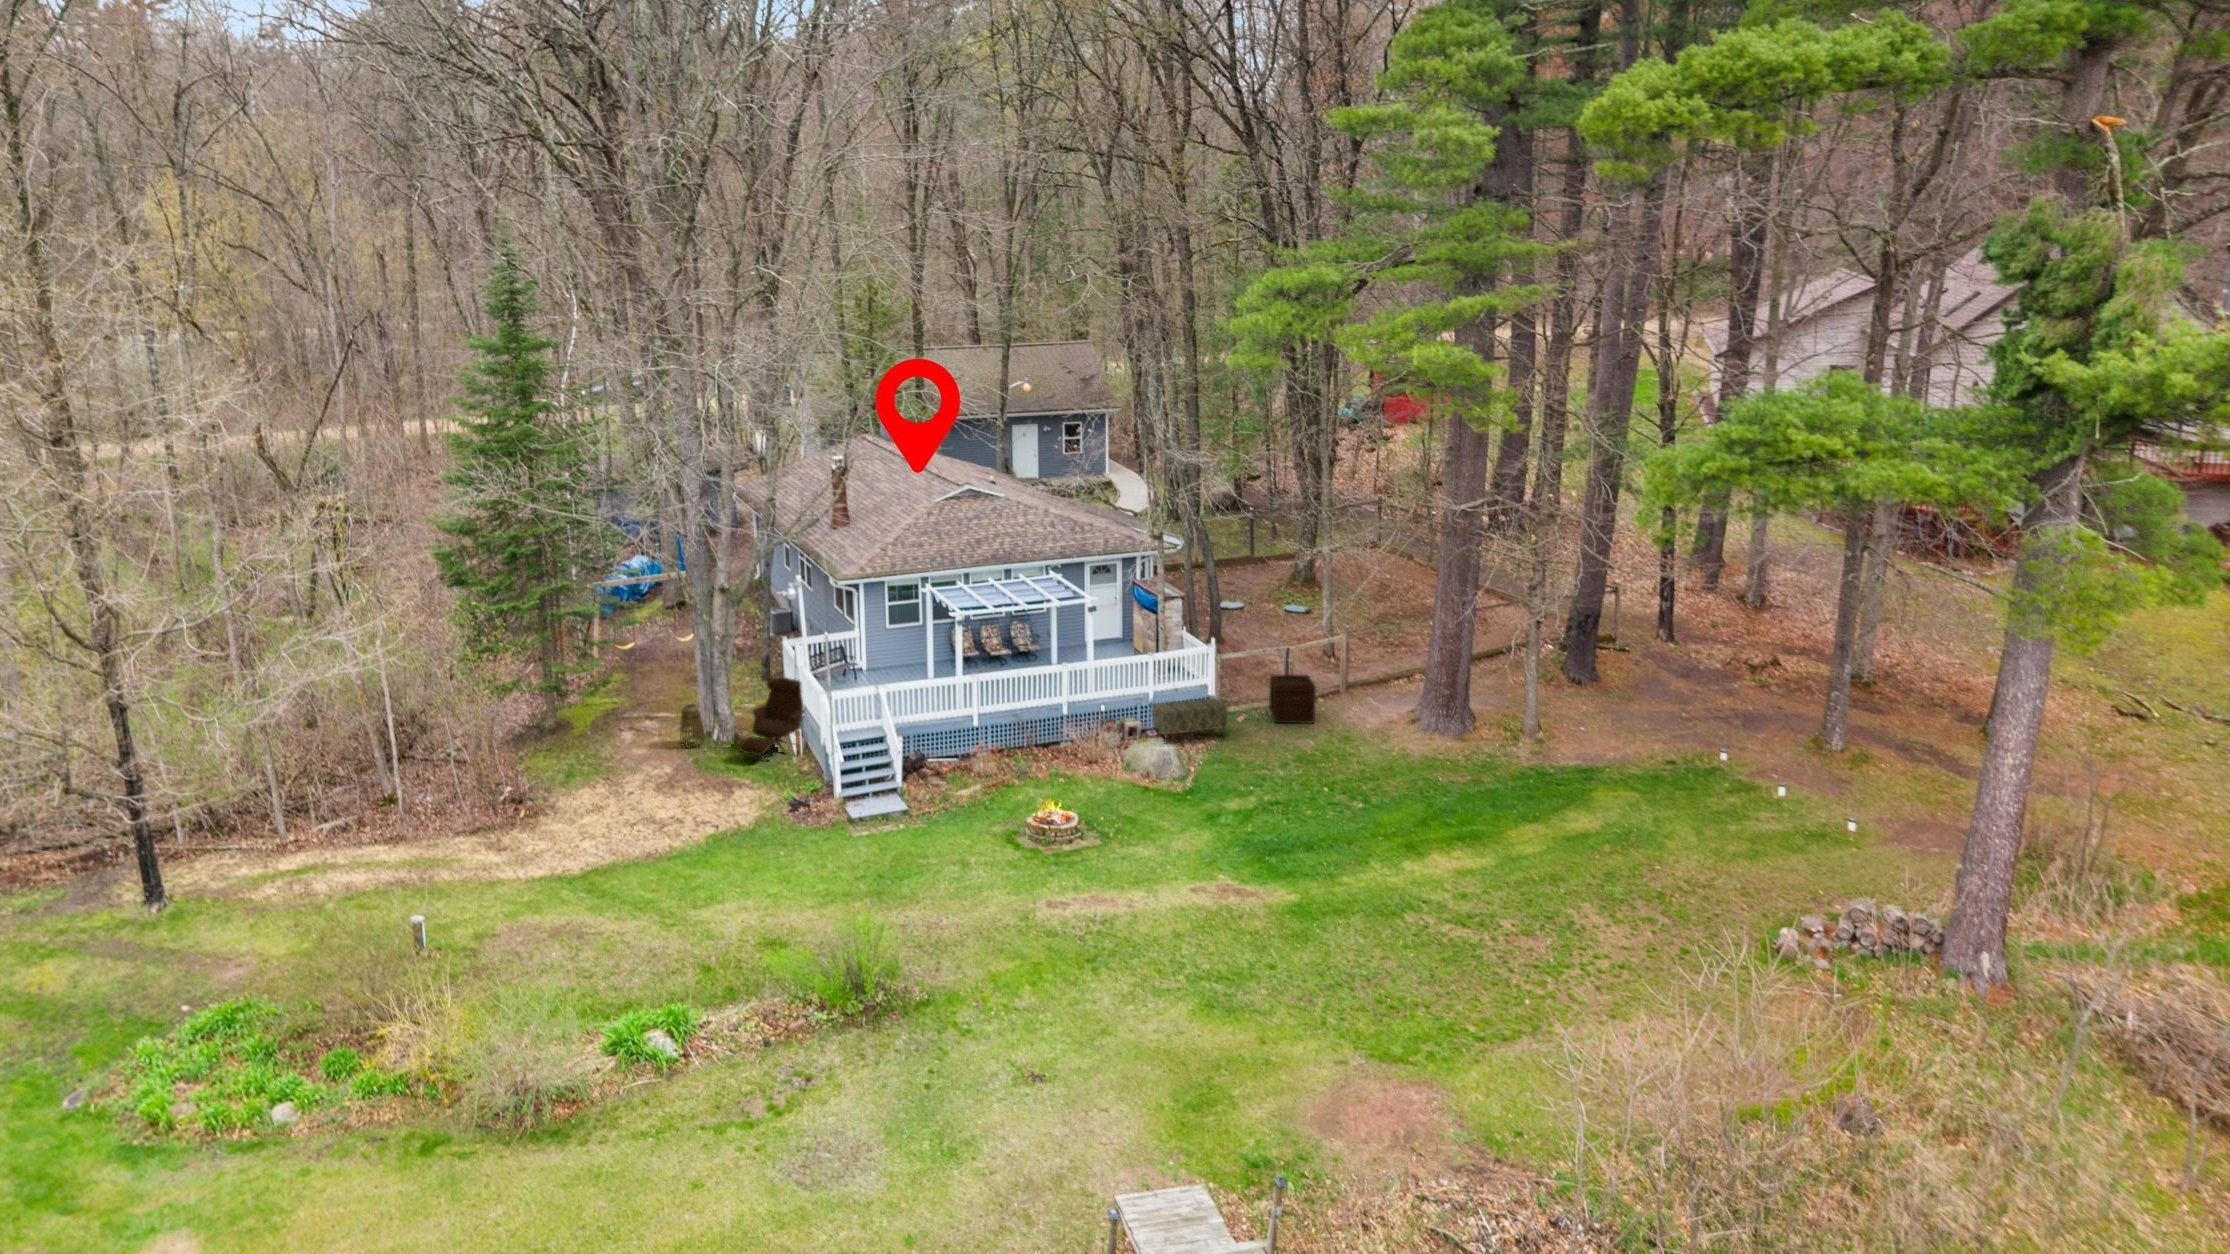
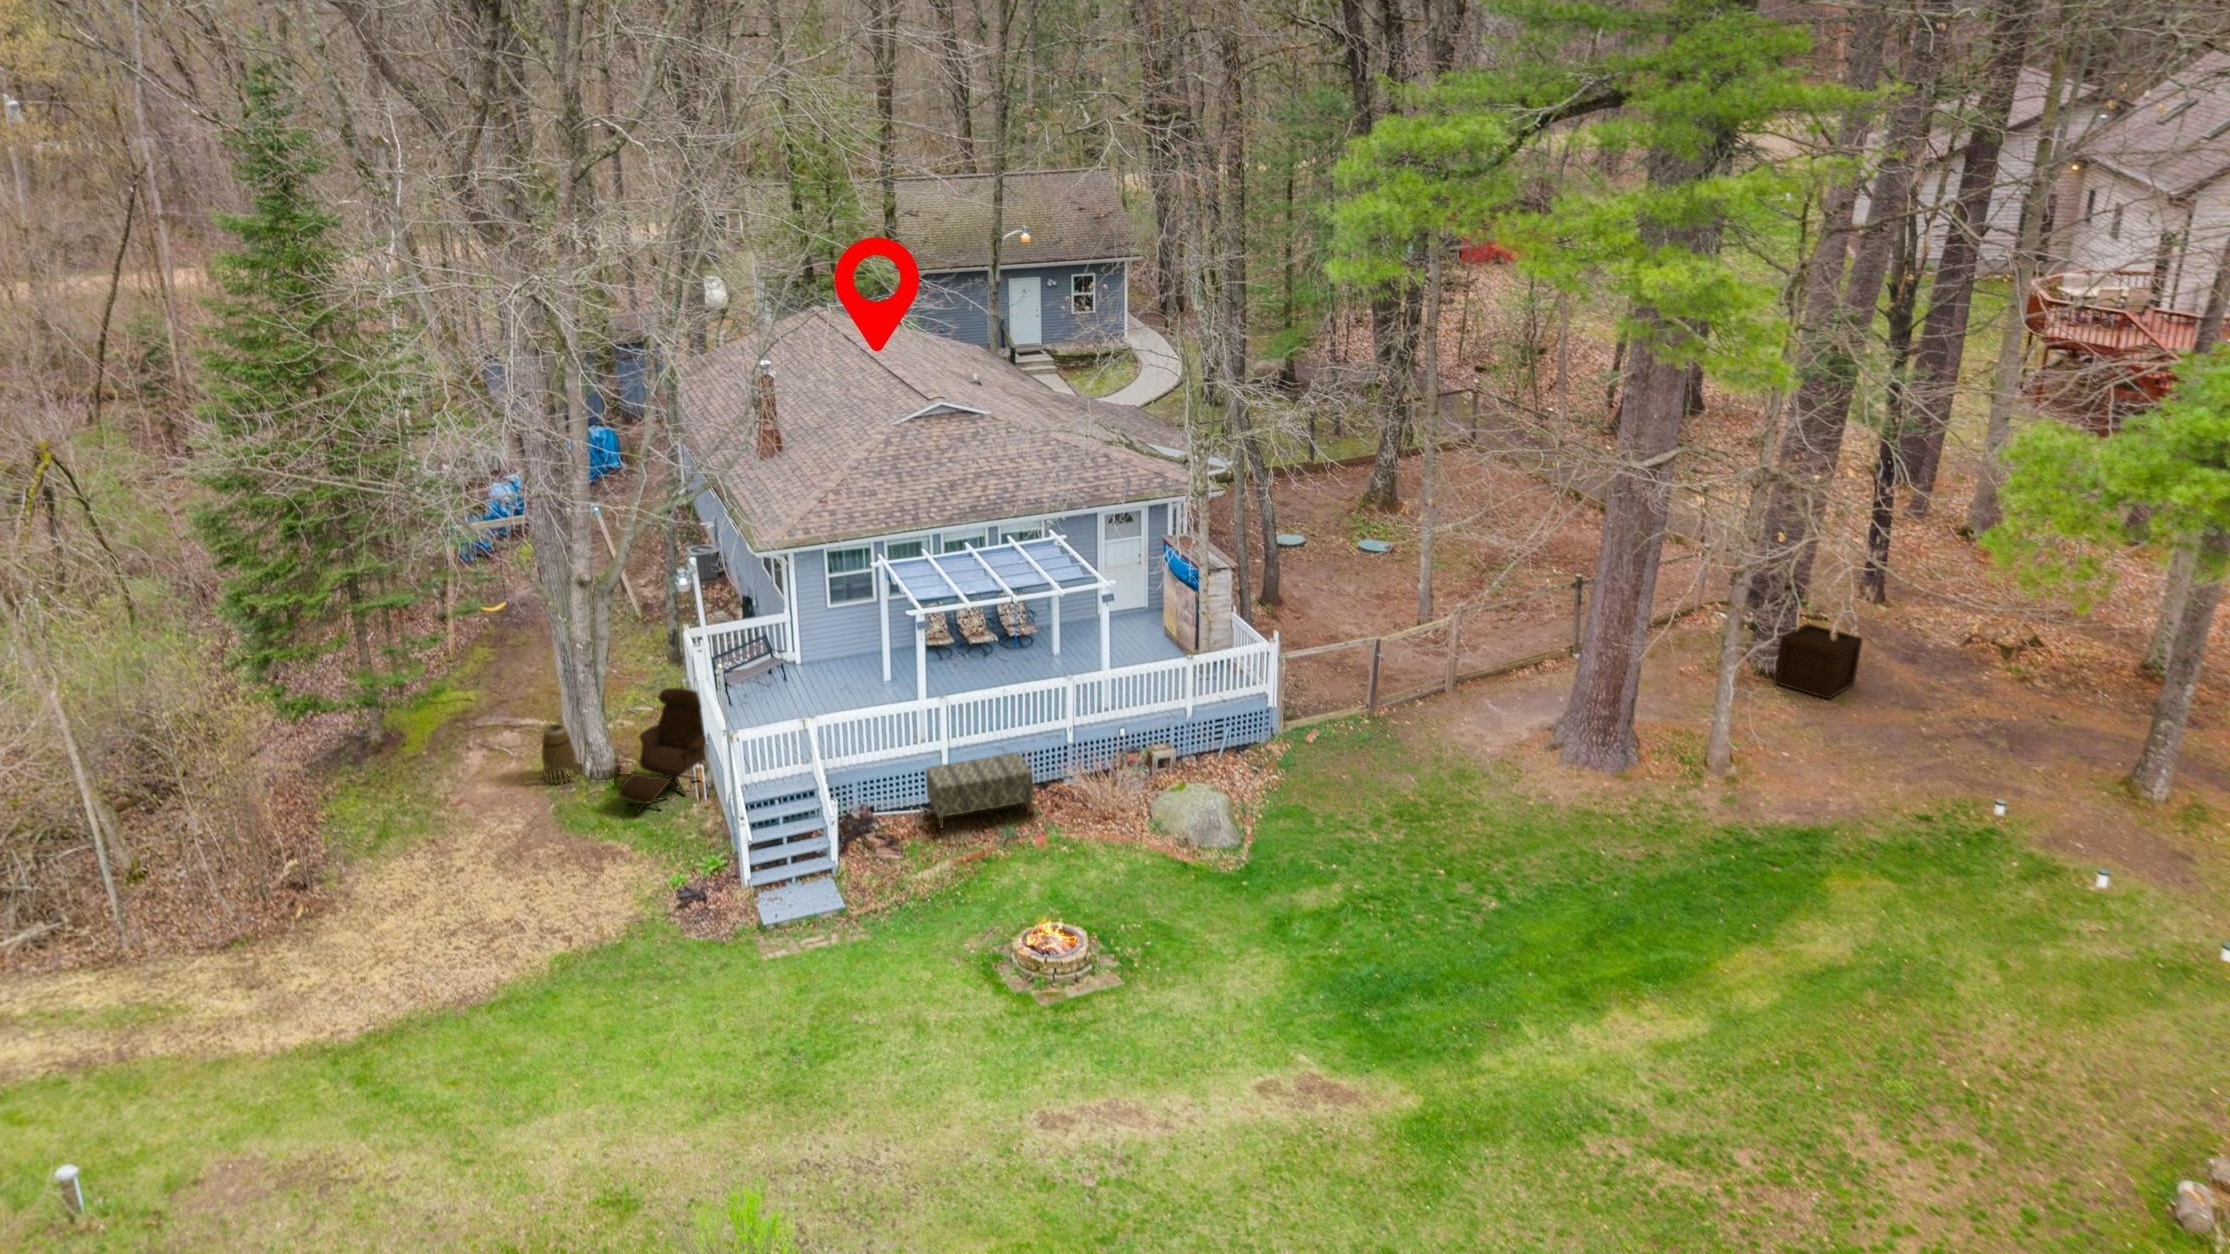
wooden crate: present [1269,675,1316,723] -> present [1774,623,1862,699]
bench: present [1152,698,1228,743] -> present [925,753,1033,829]

